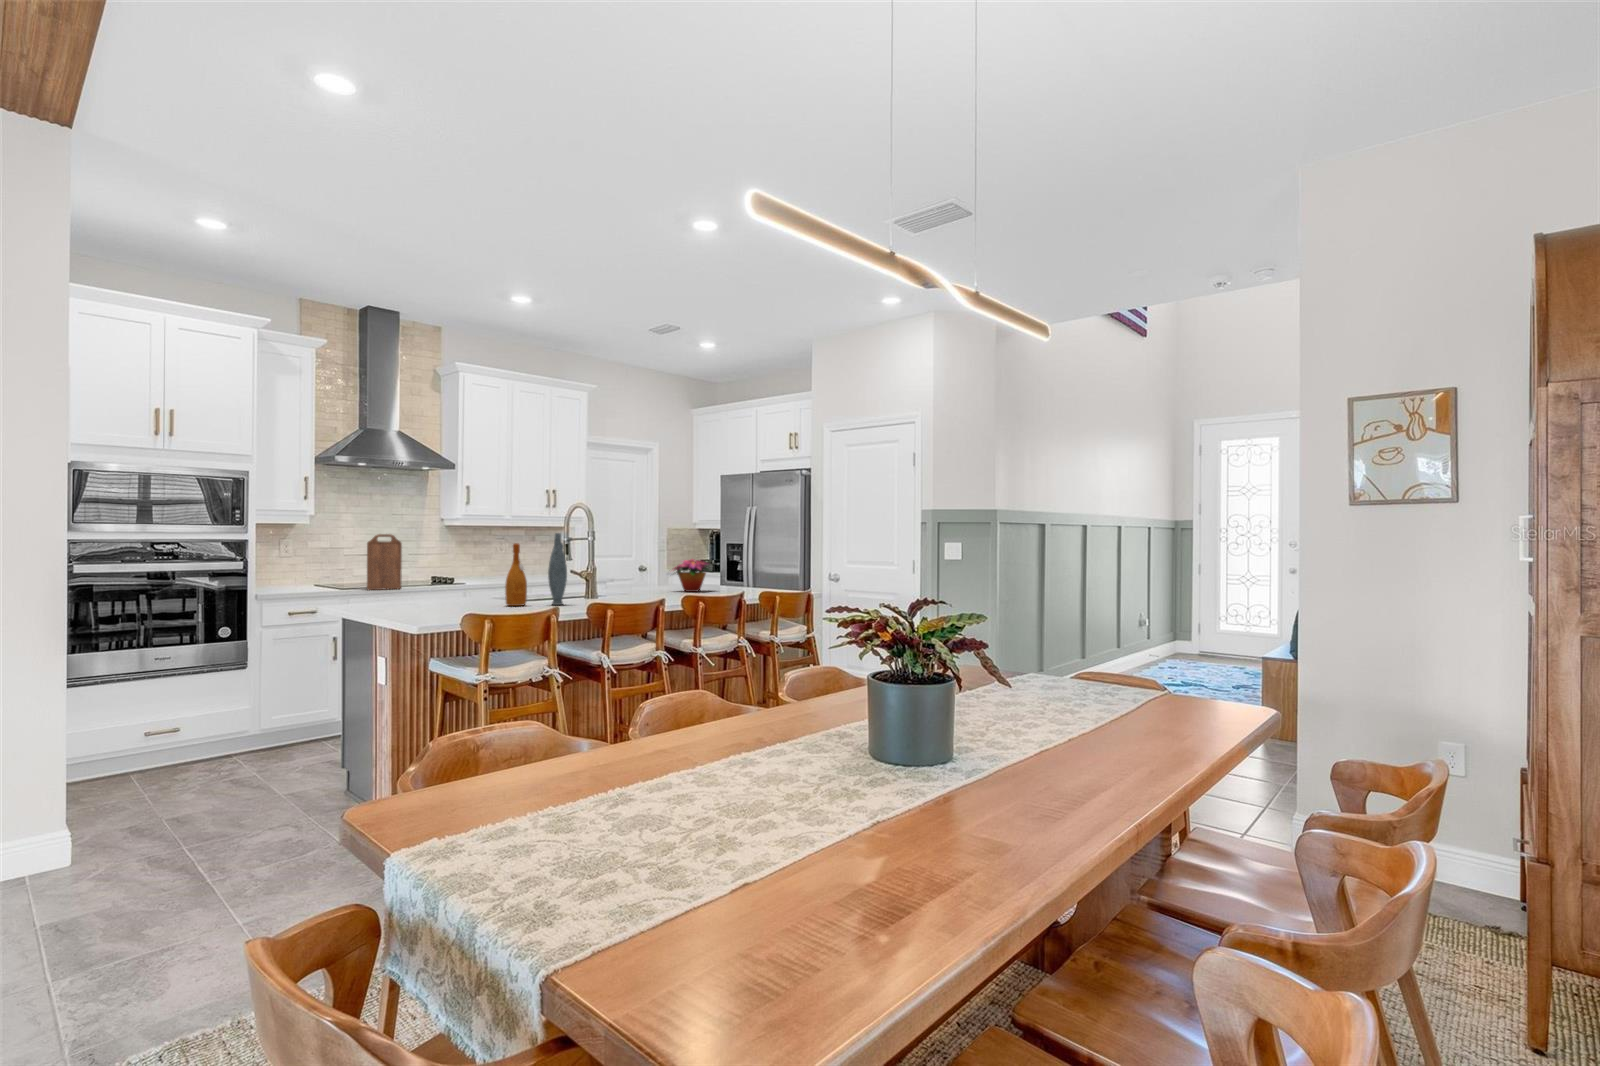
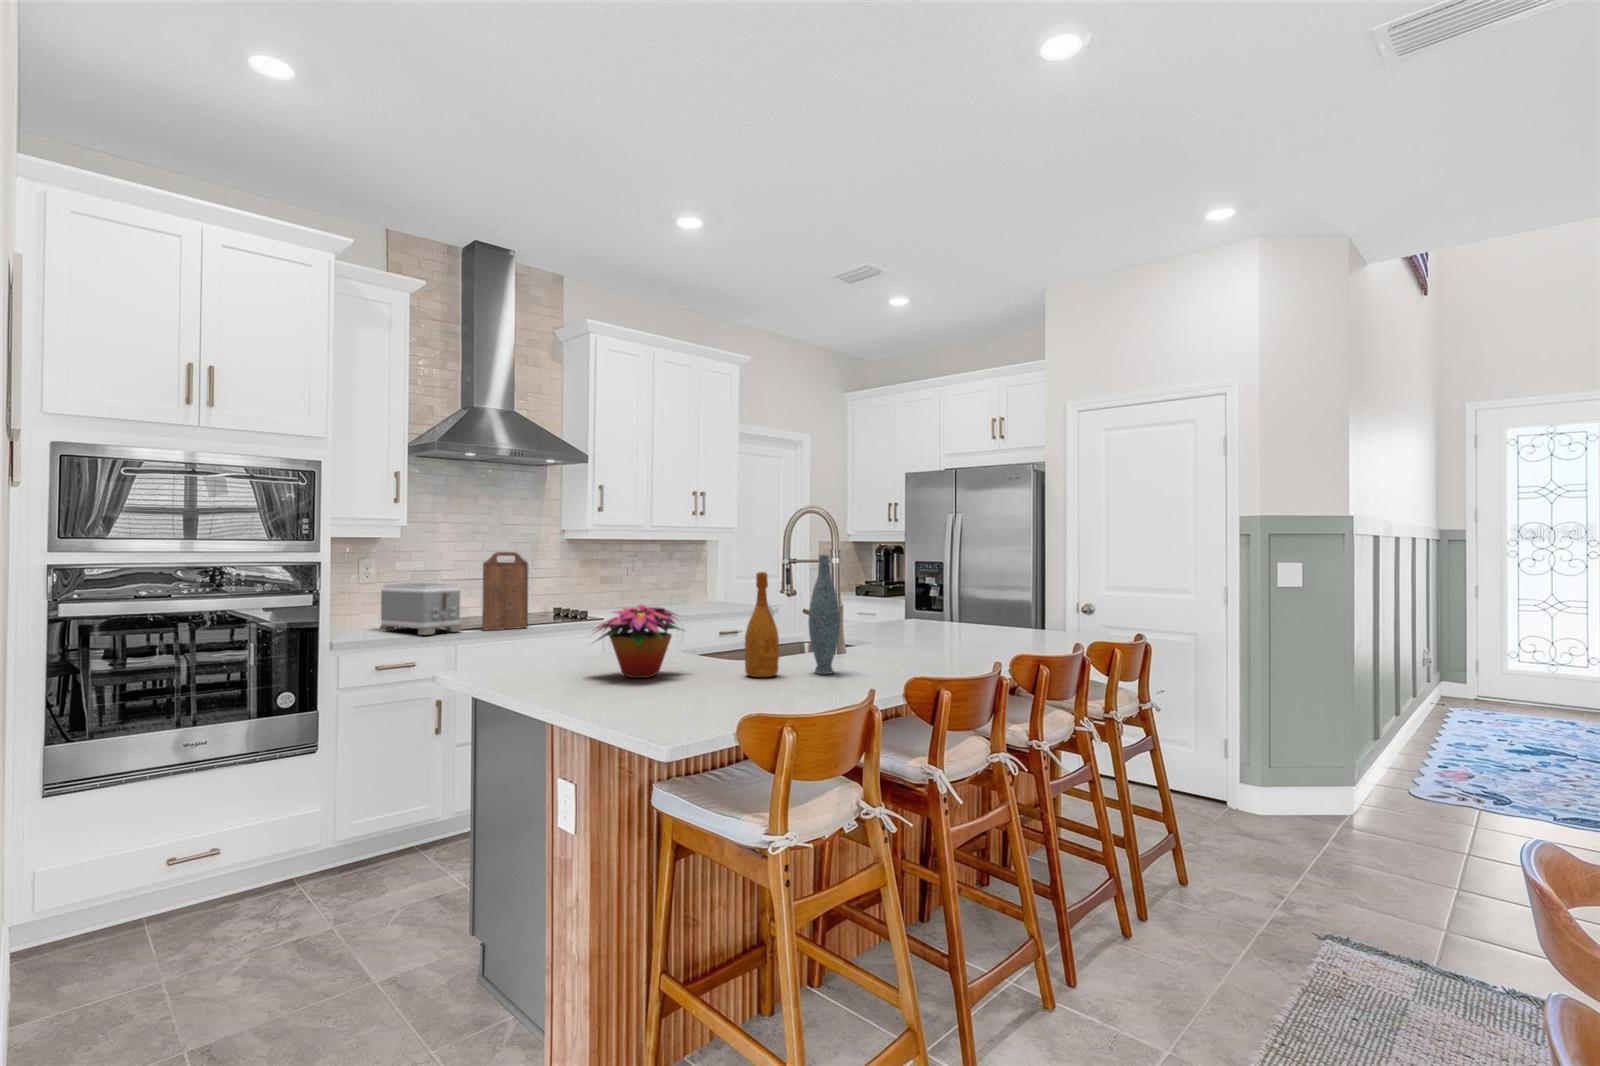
toaster: none [290,557,352,592] -> present [379,583,462,635]
flower arrangement: present [673,559,711,592] -> present [592,604,681,678]

